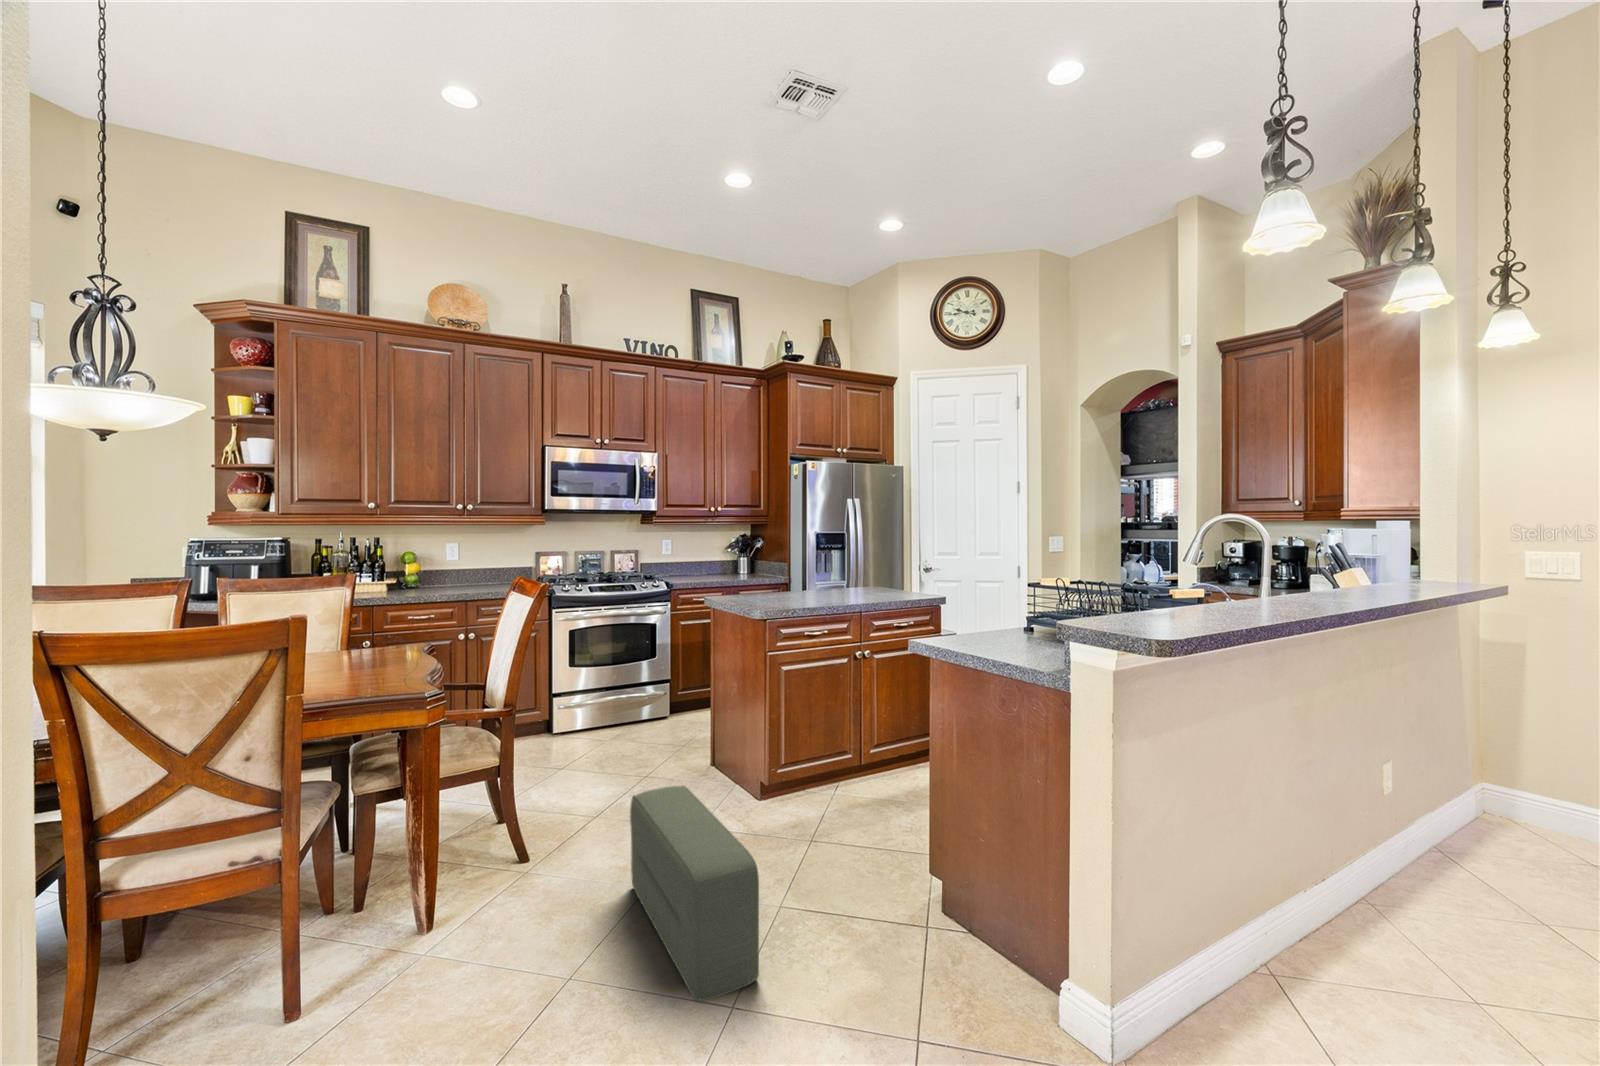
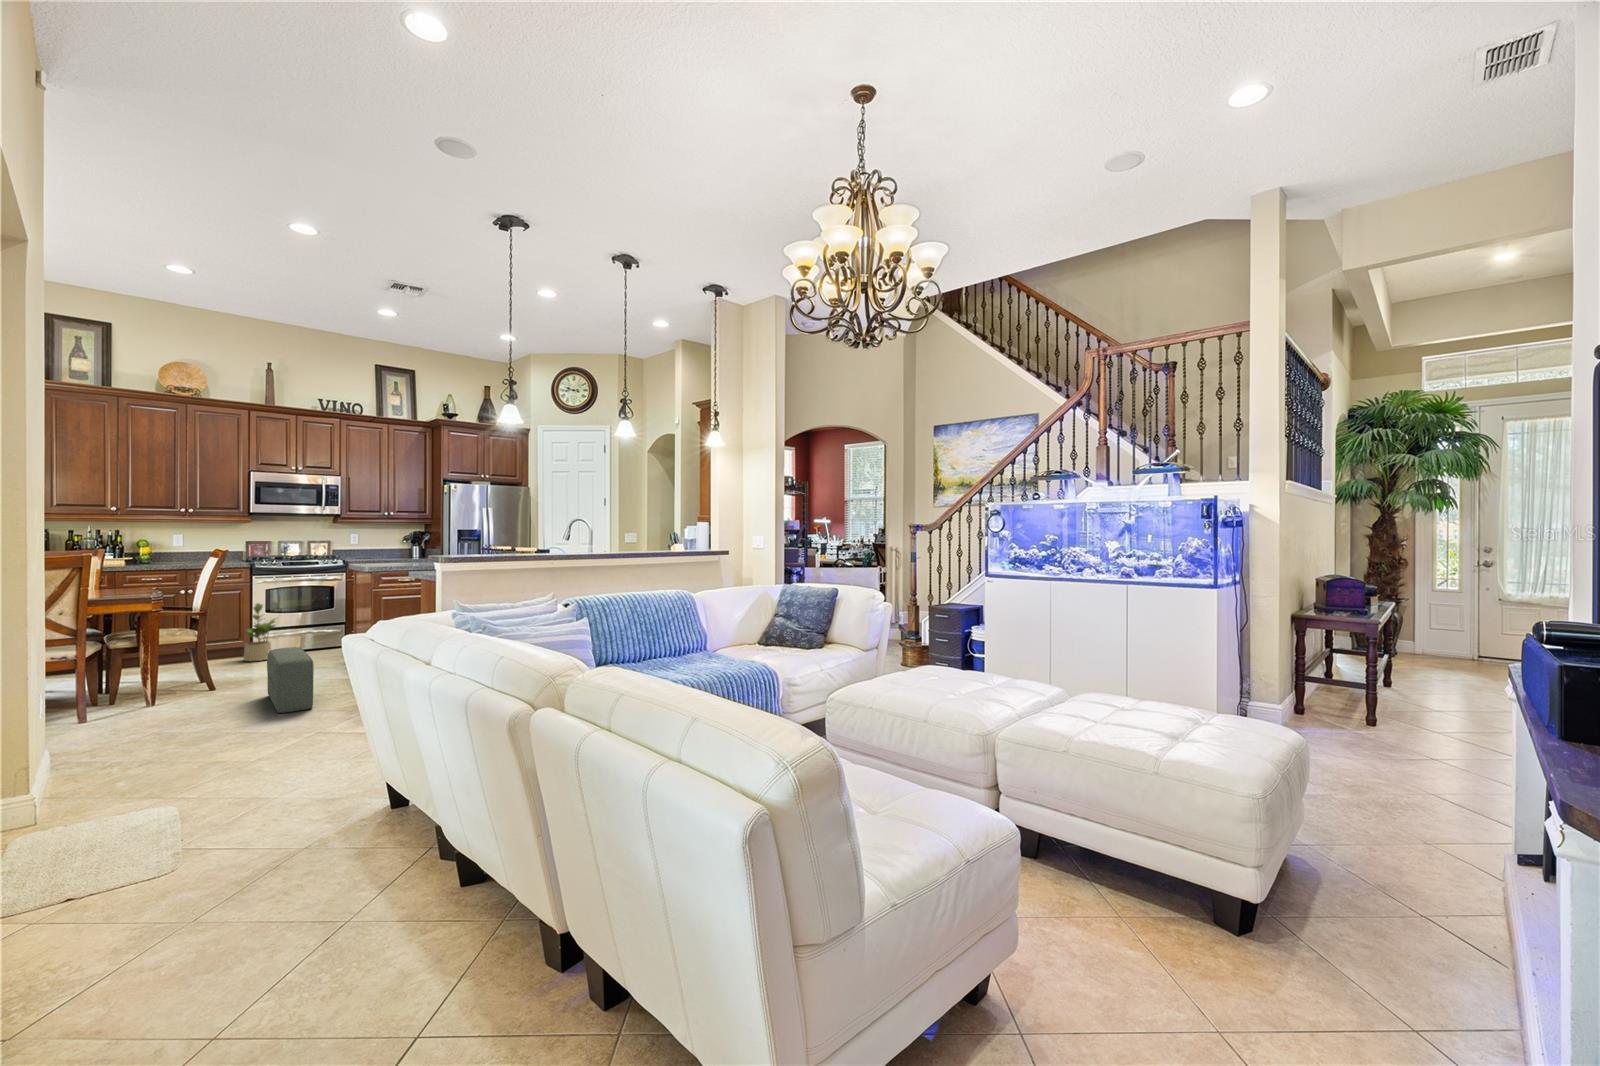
potted plant: none [543,653,588,747] -> present [244,603,275,661]

